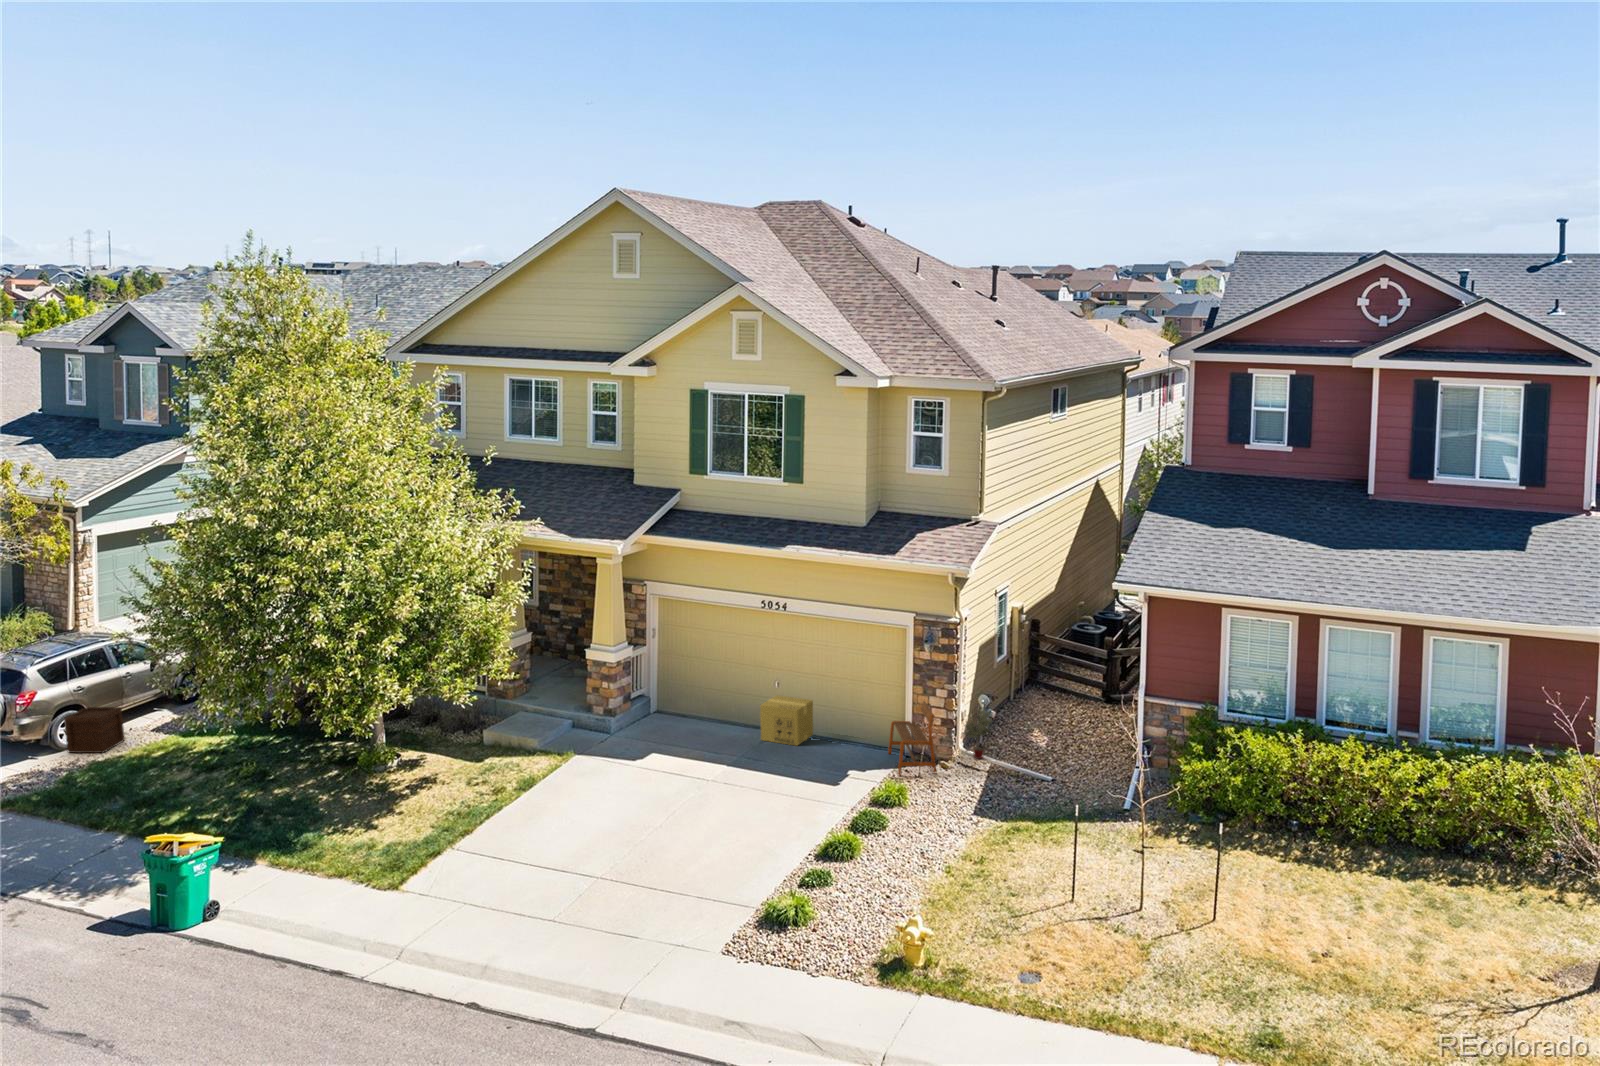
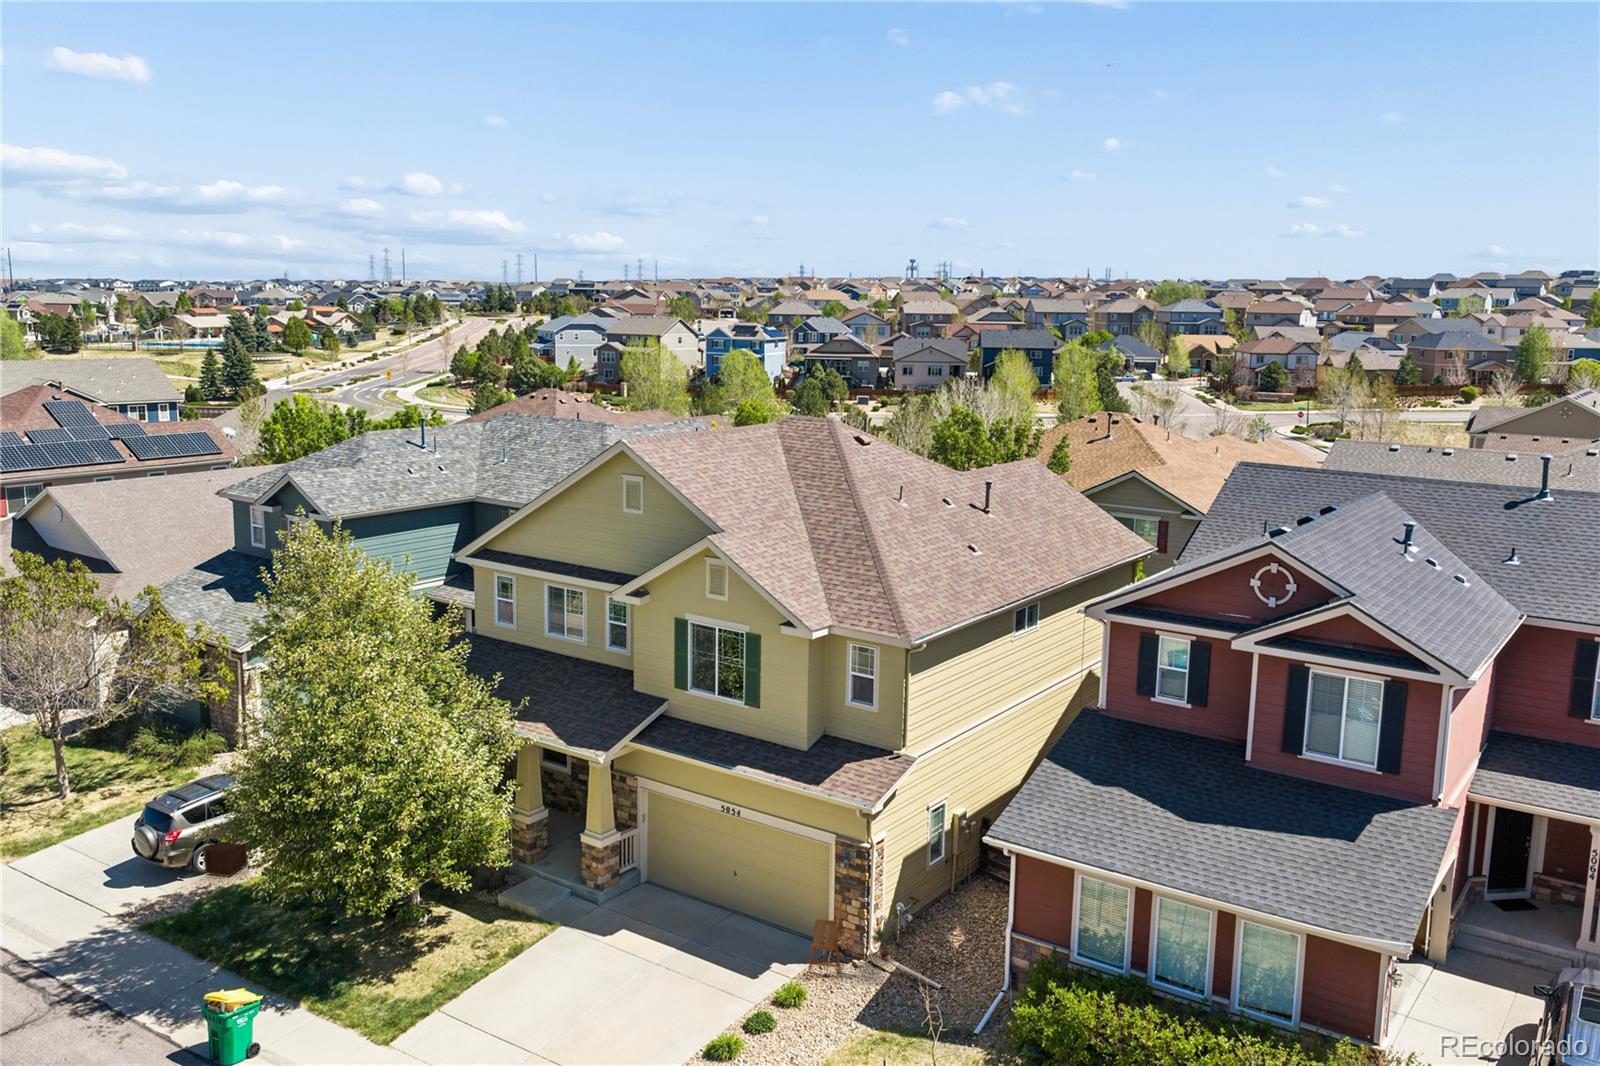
cardboard box: present [760,695,813,745] -> none [717,878,762,927]

